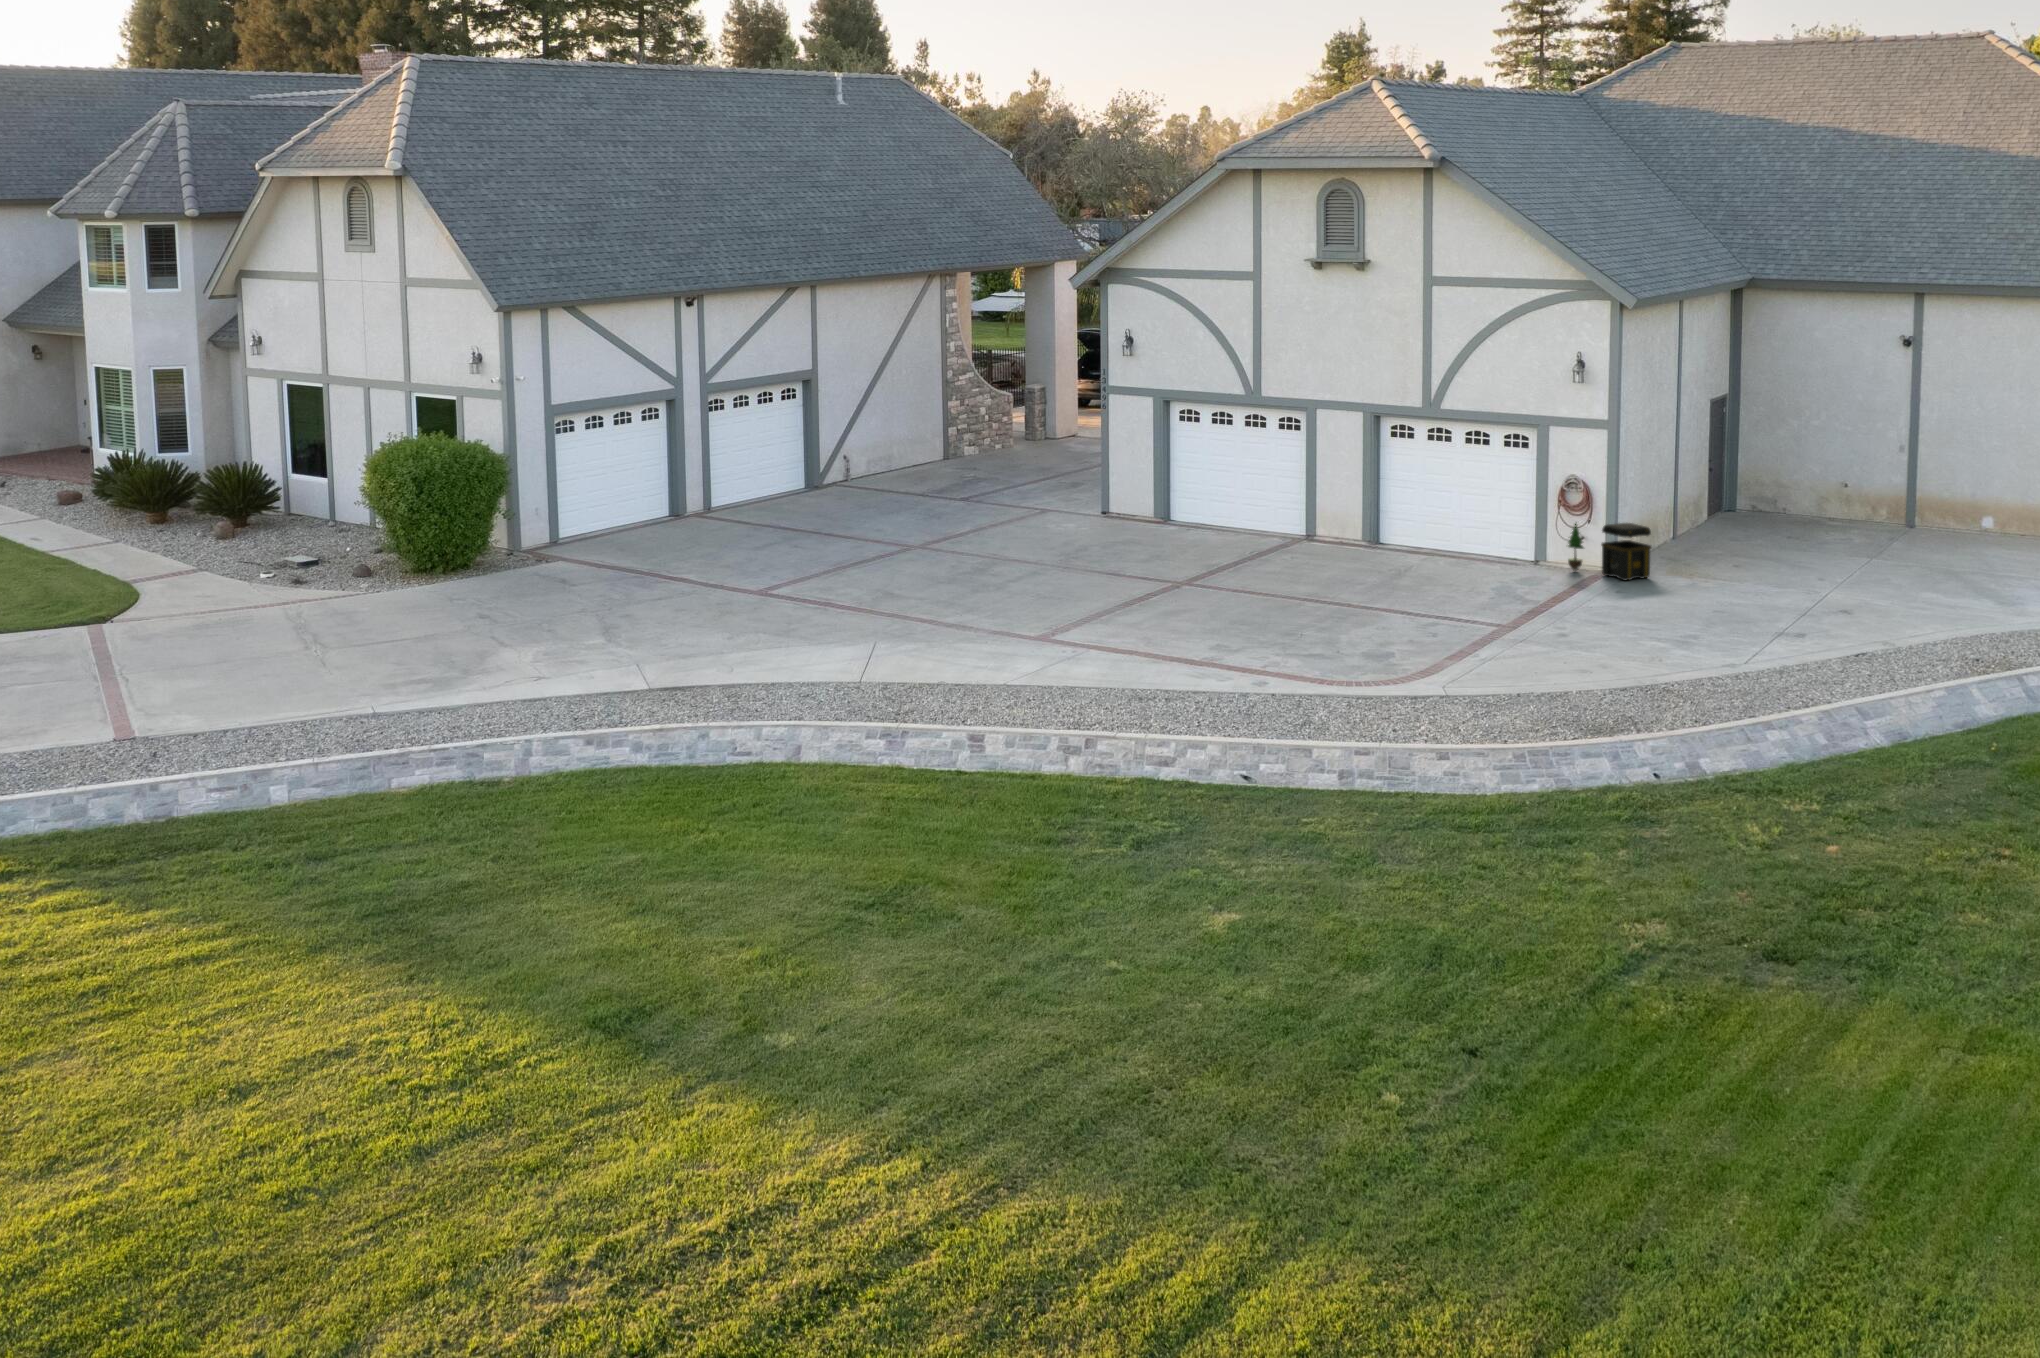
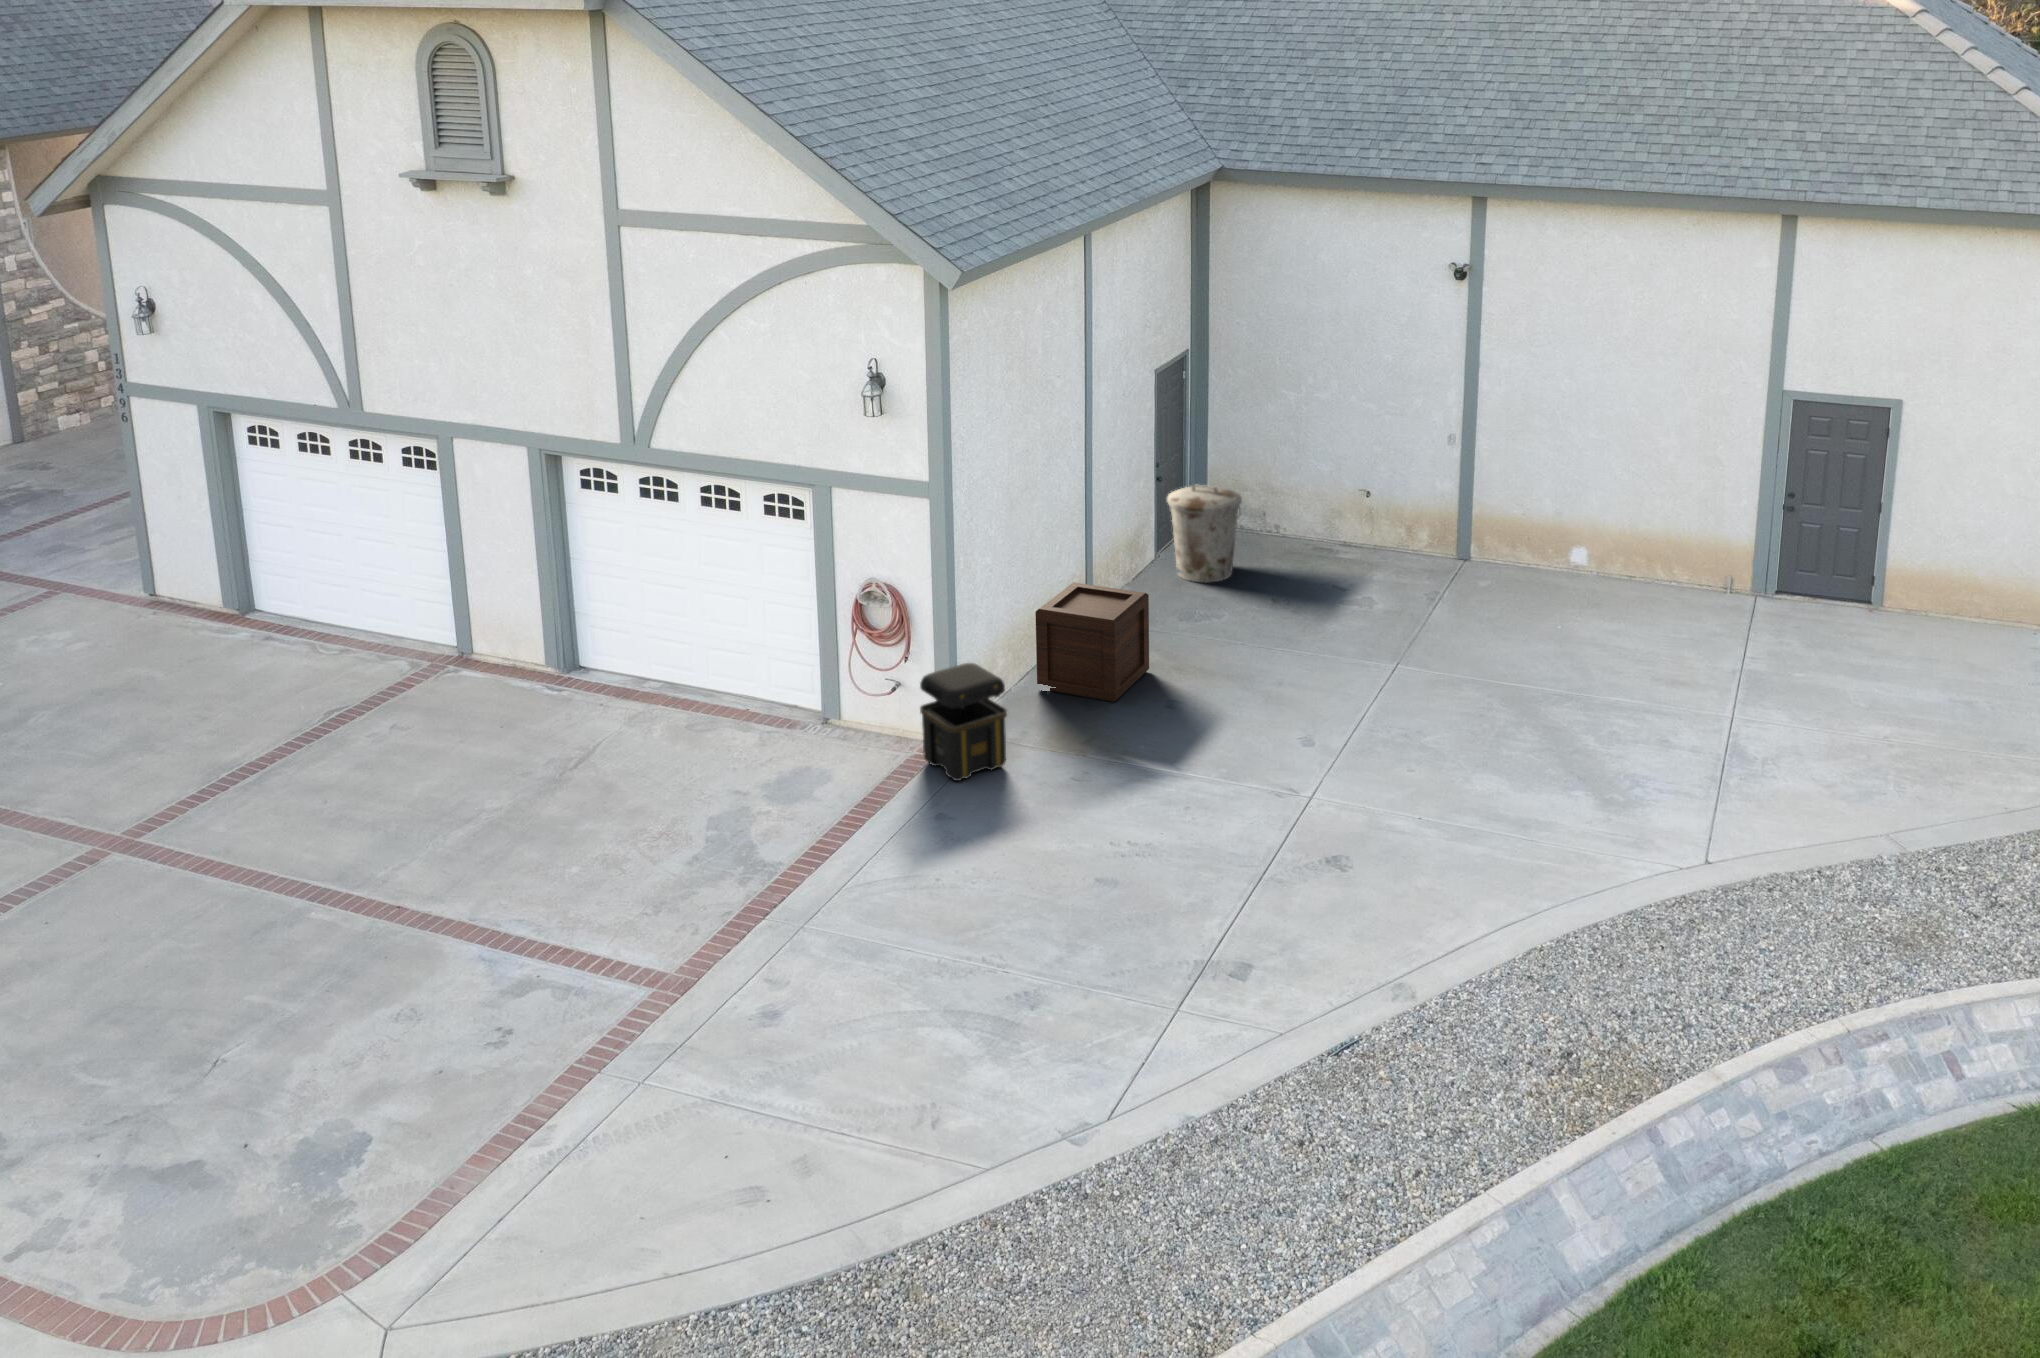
trash can: none [1713,472,1762,531] -> present [1167,484,1242,583]
wooden crate: none [1653,504,1719,564] -> present [1035,582,1149,702]
potted tree: present [1568,524,1583,571] -> none [864,664,898,750]

